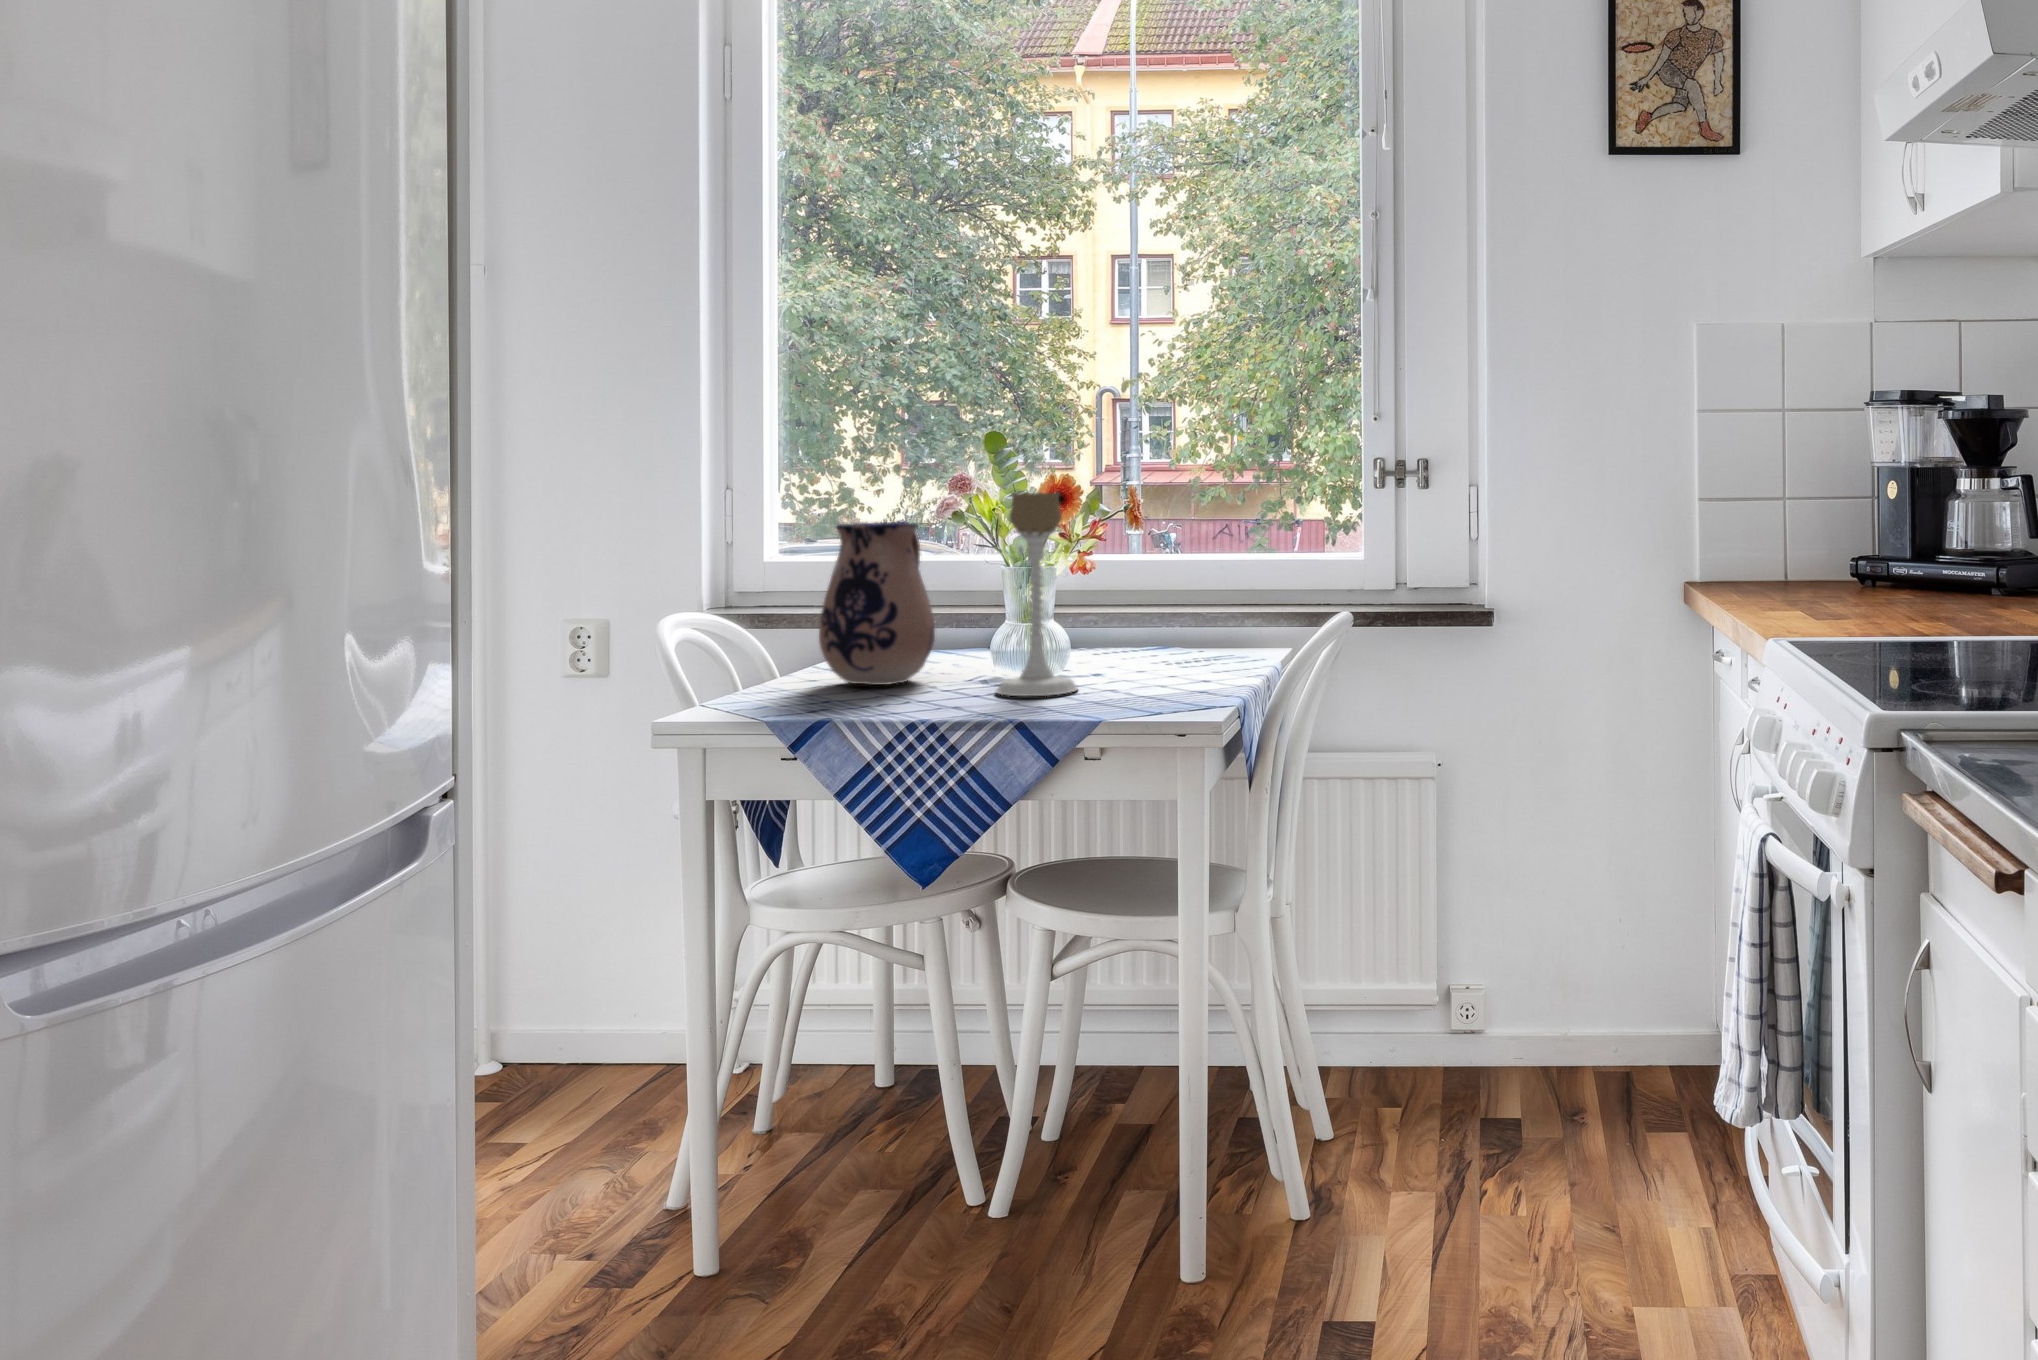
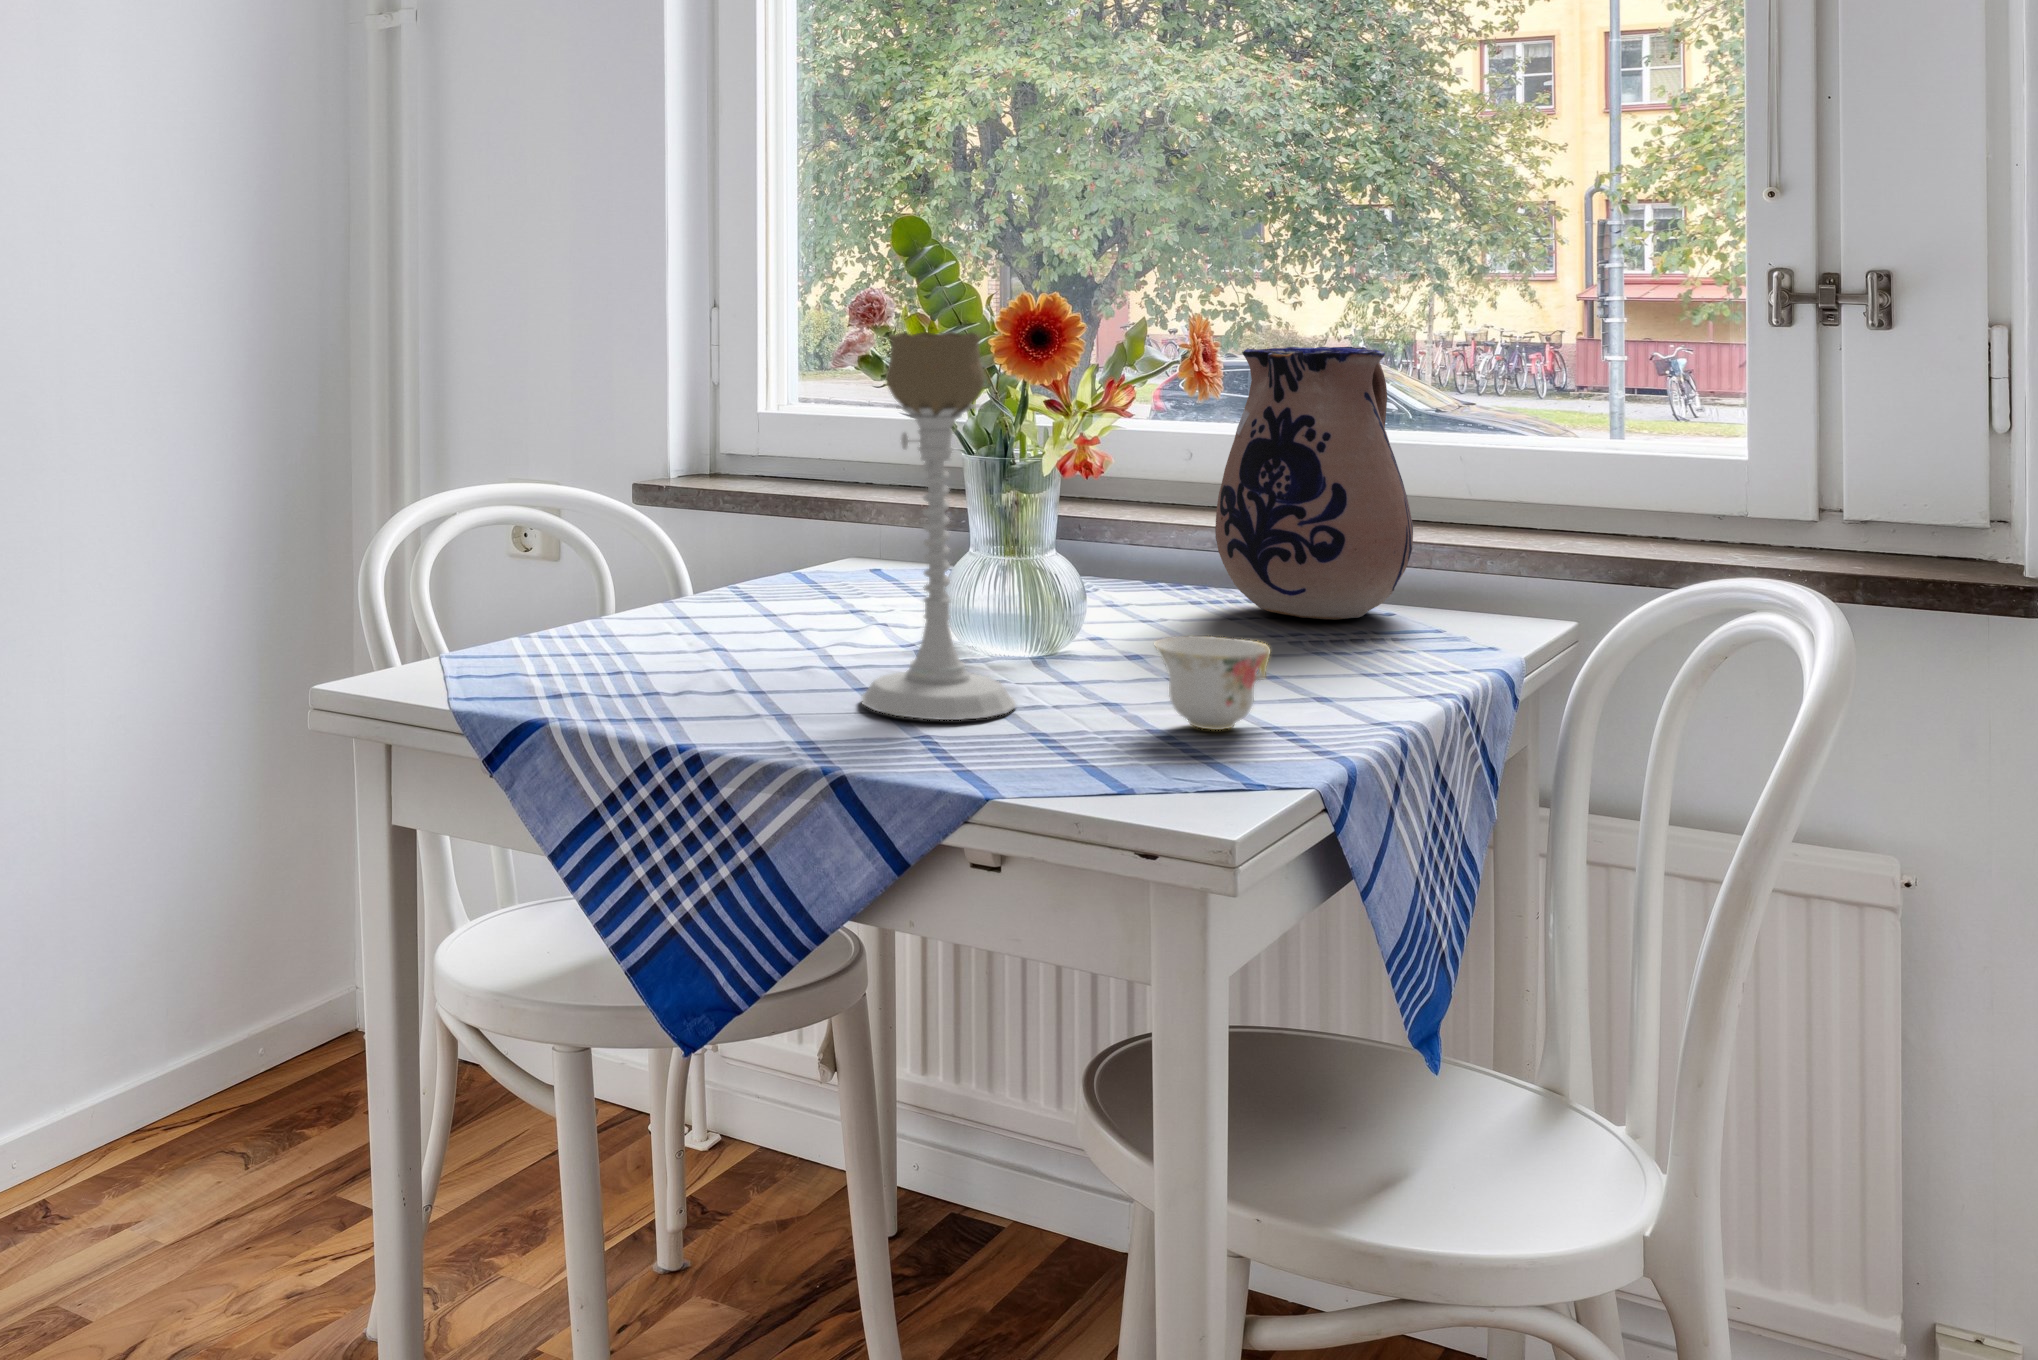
ceramic pitcher: present [819,522,935,685] -> present [1215,346,1413,619]
teacup: none [1152,642,1207,686] -> present [1154,636,1271,730]

